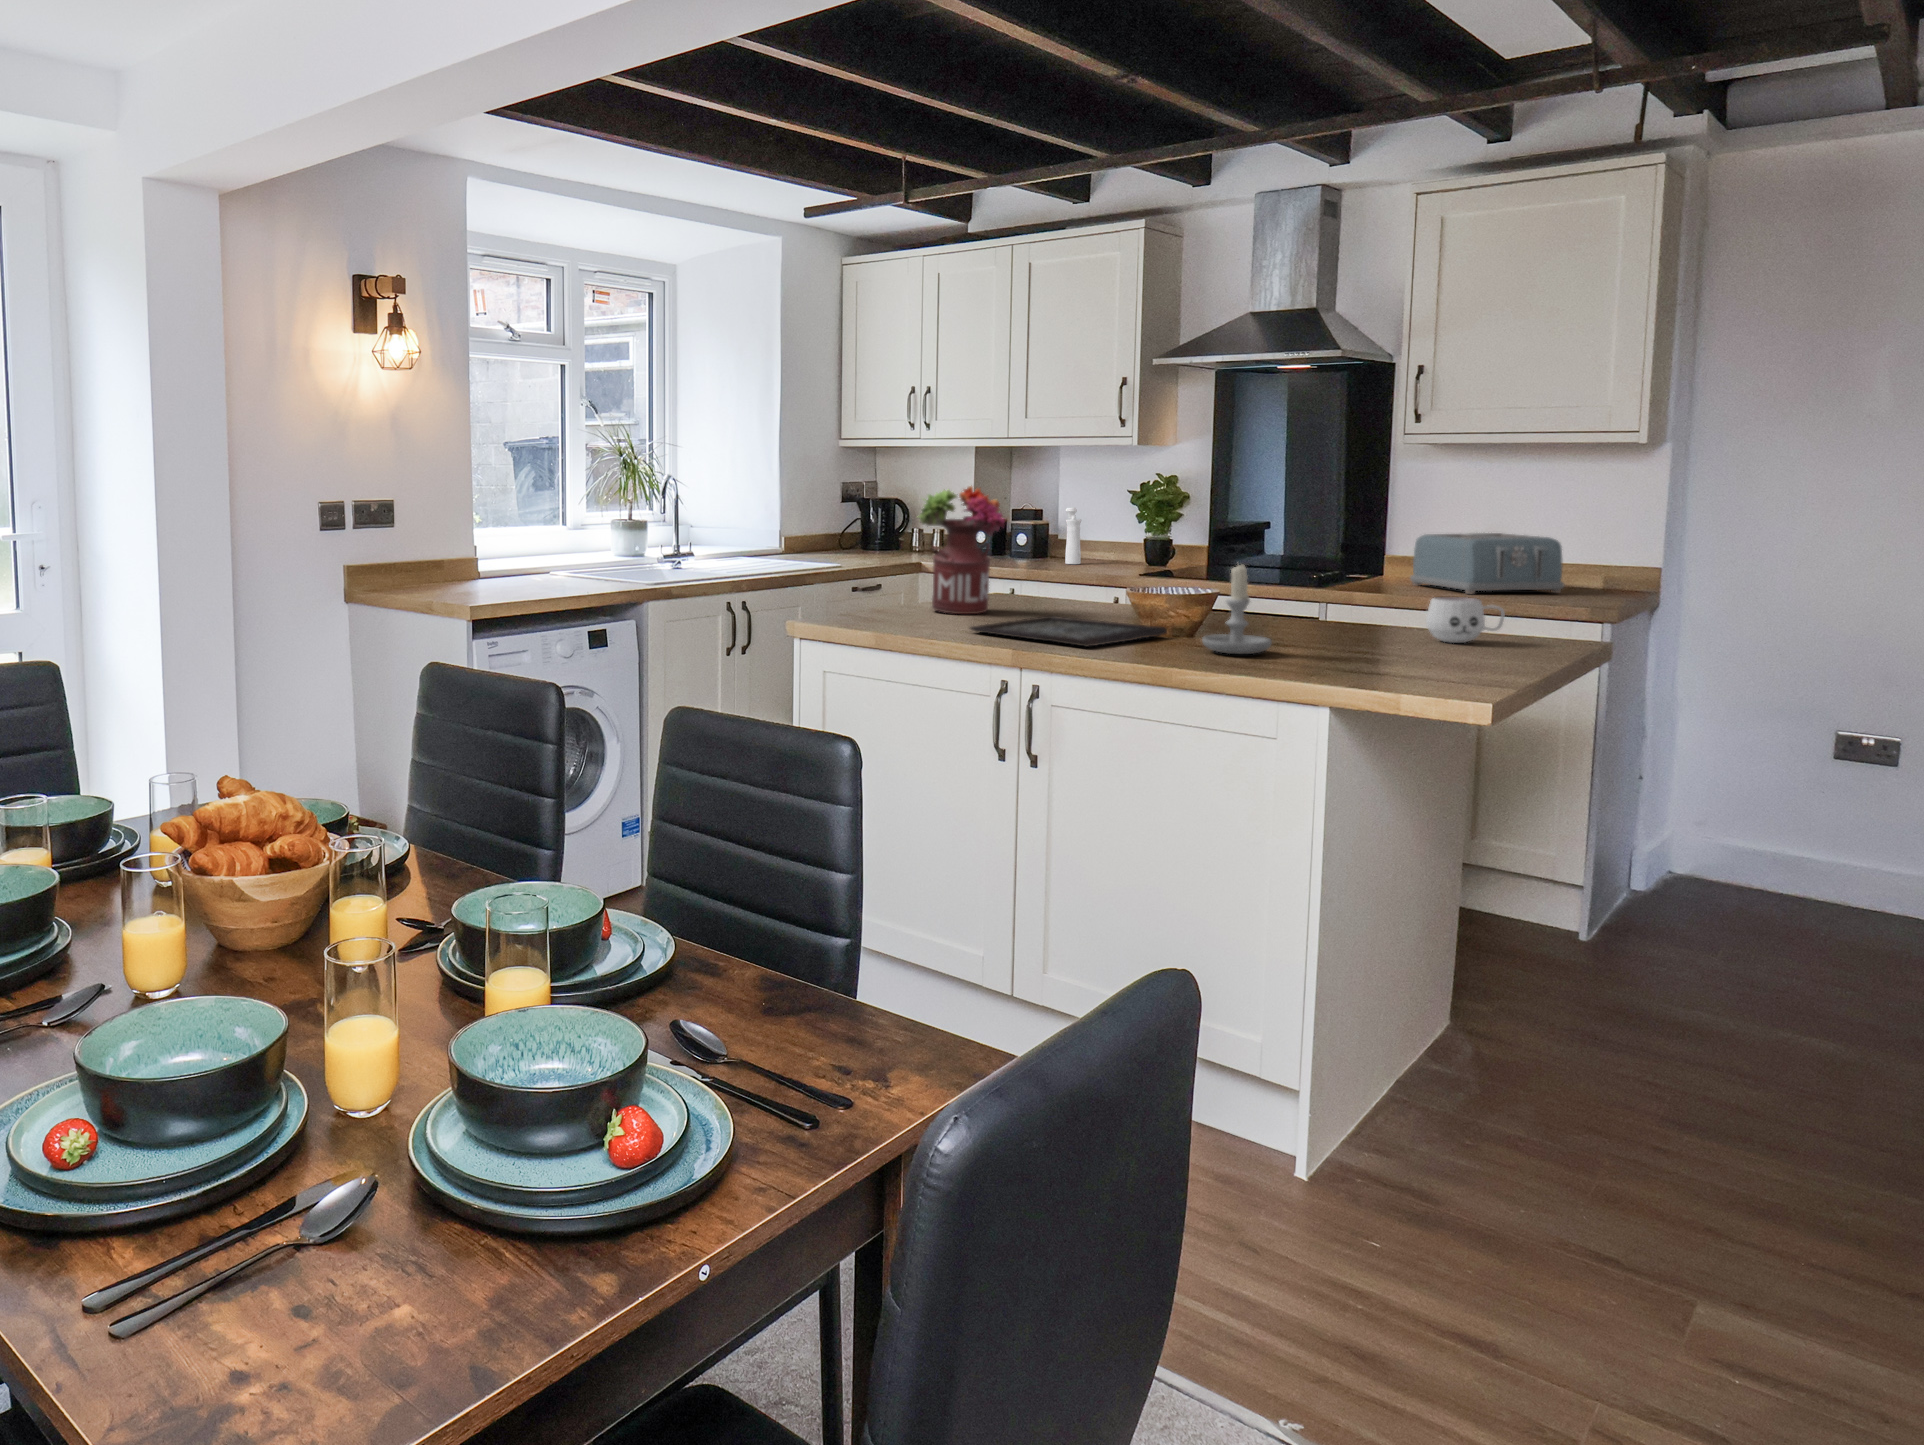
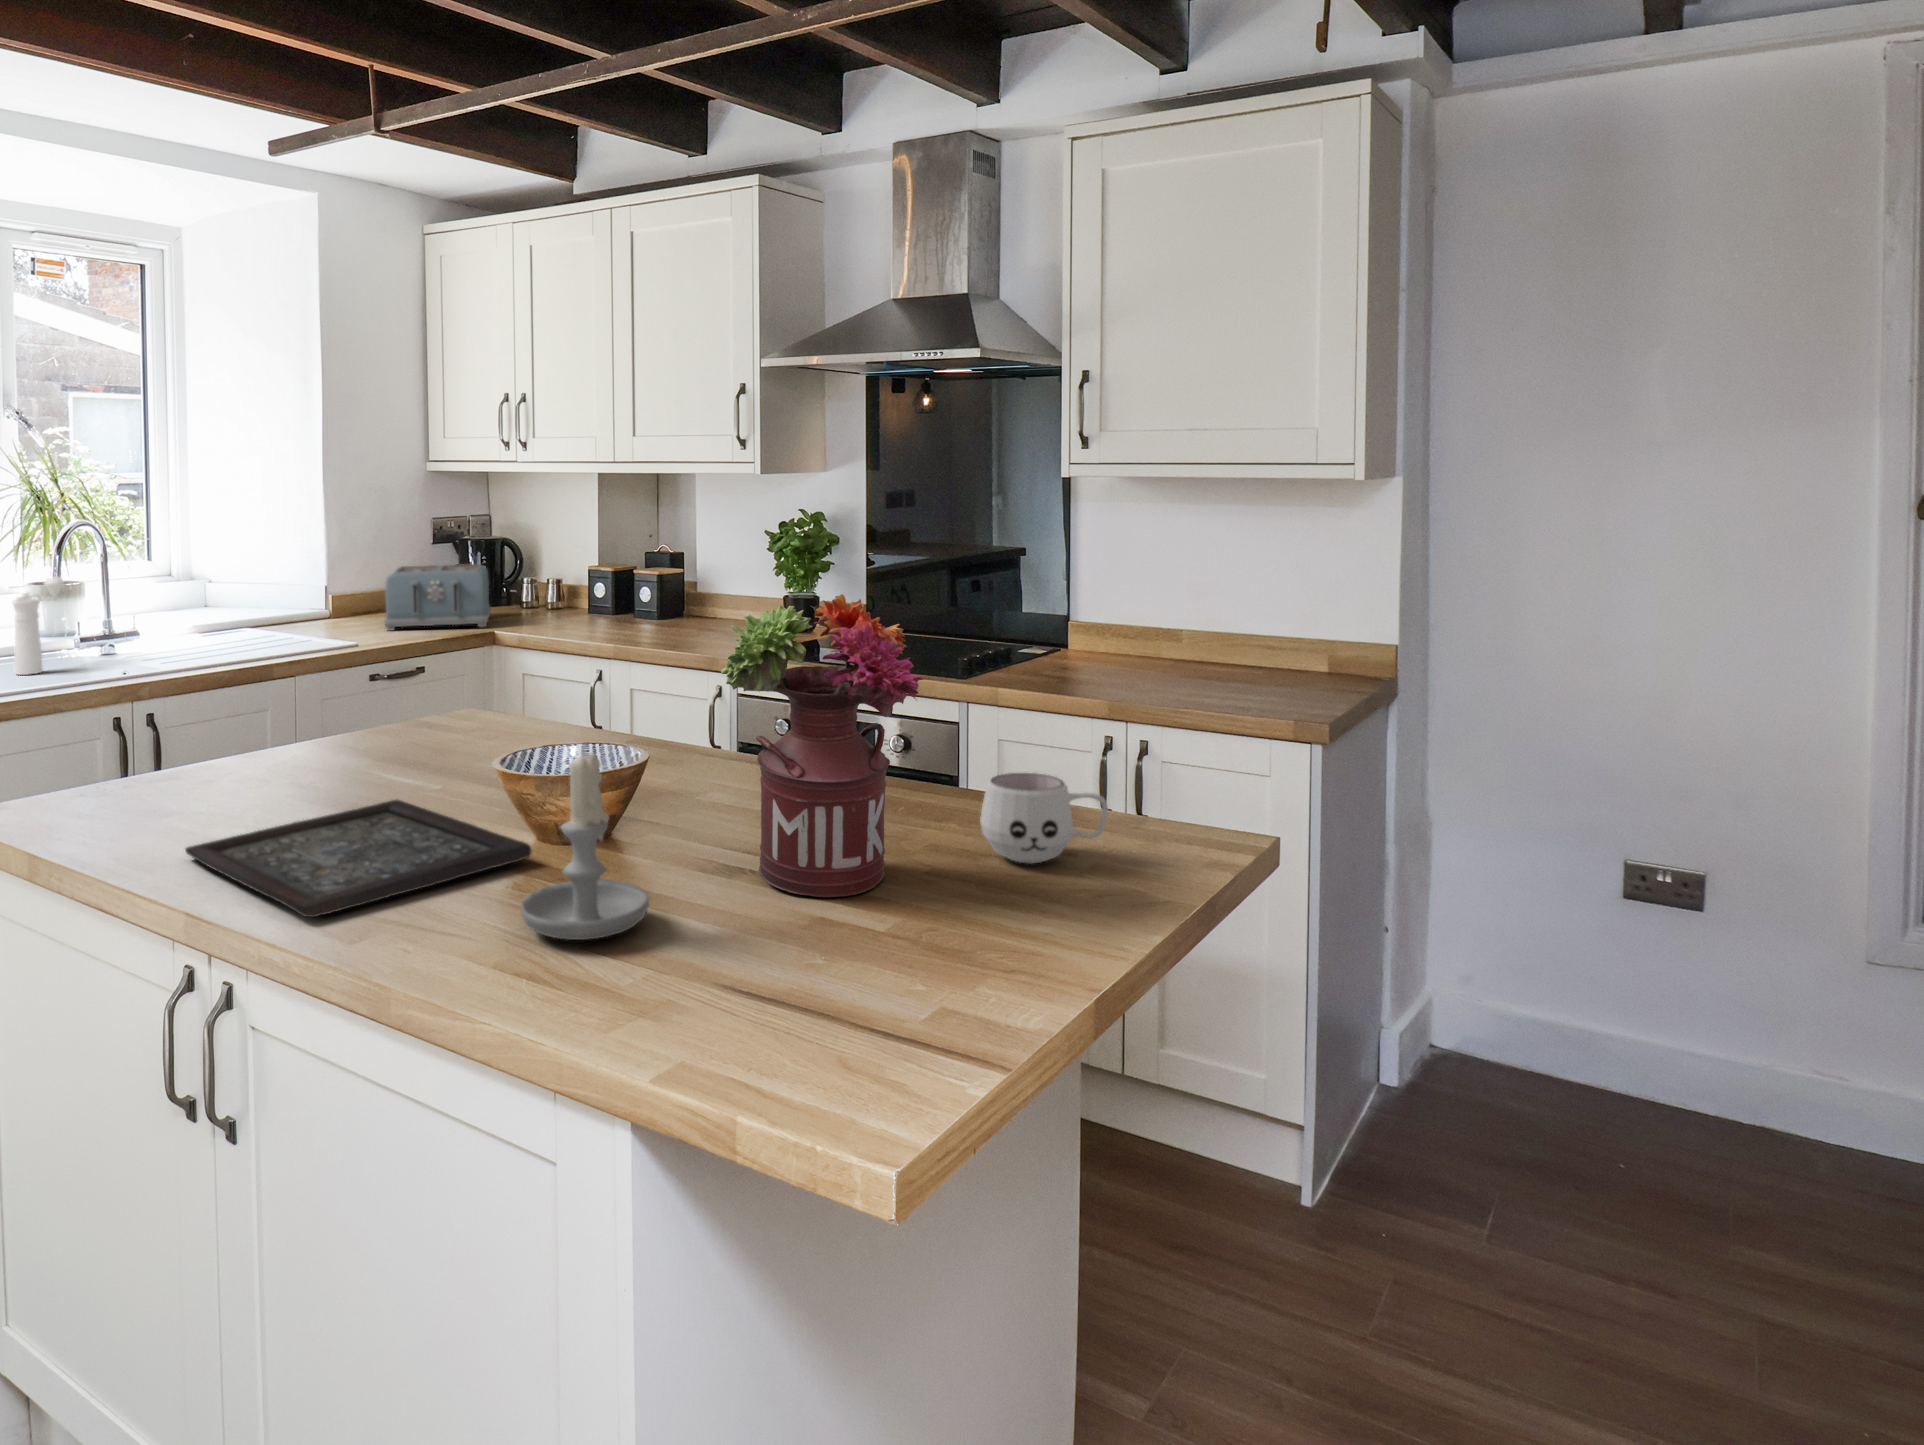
flower arrangement: present [919,486,1005,614] -> present [721,594,923,897]
pepper mill: present [1065,507,1081,564] -> present [12,577,64,675]
toaster: present [1410,533,1564,594] -> present [384,564,491,631]

